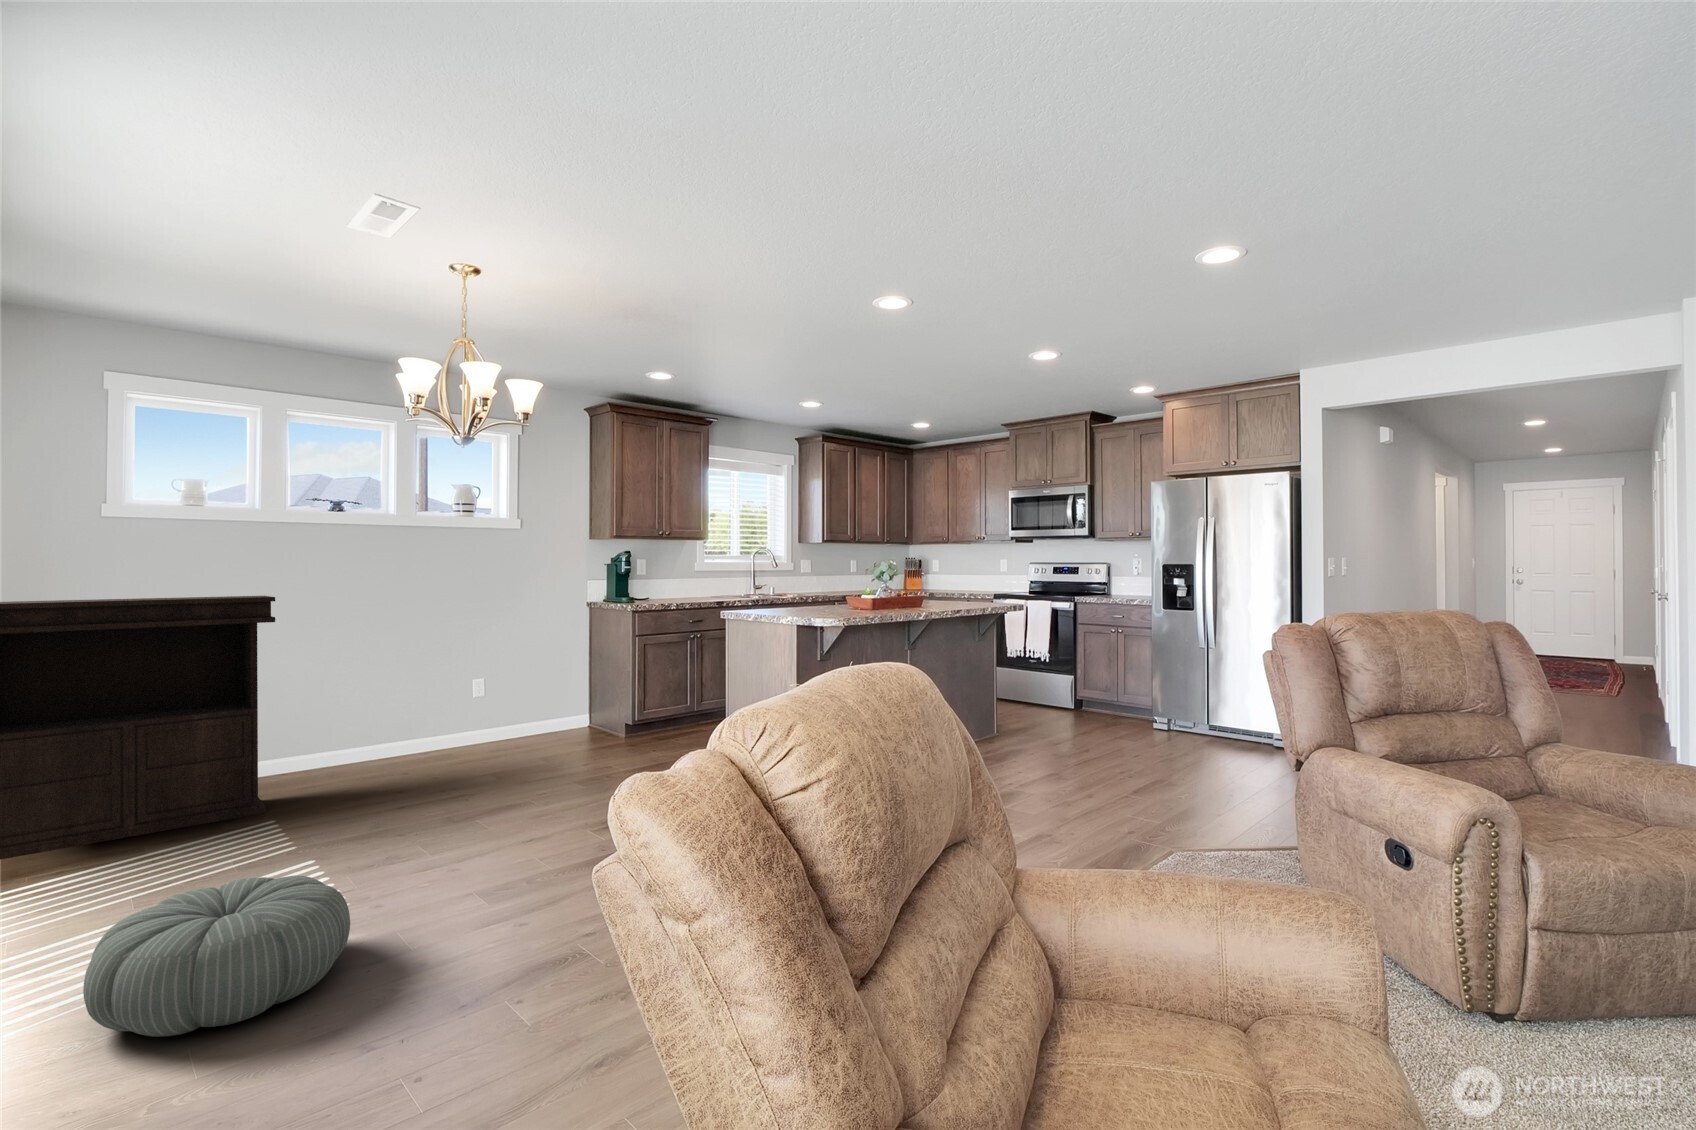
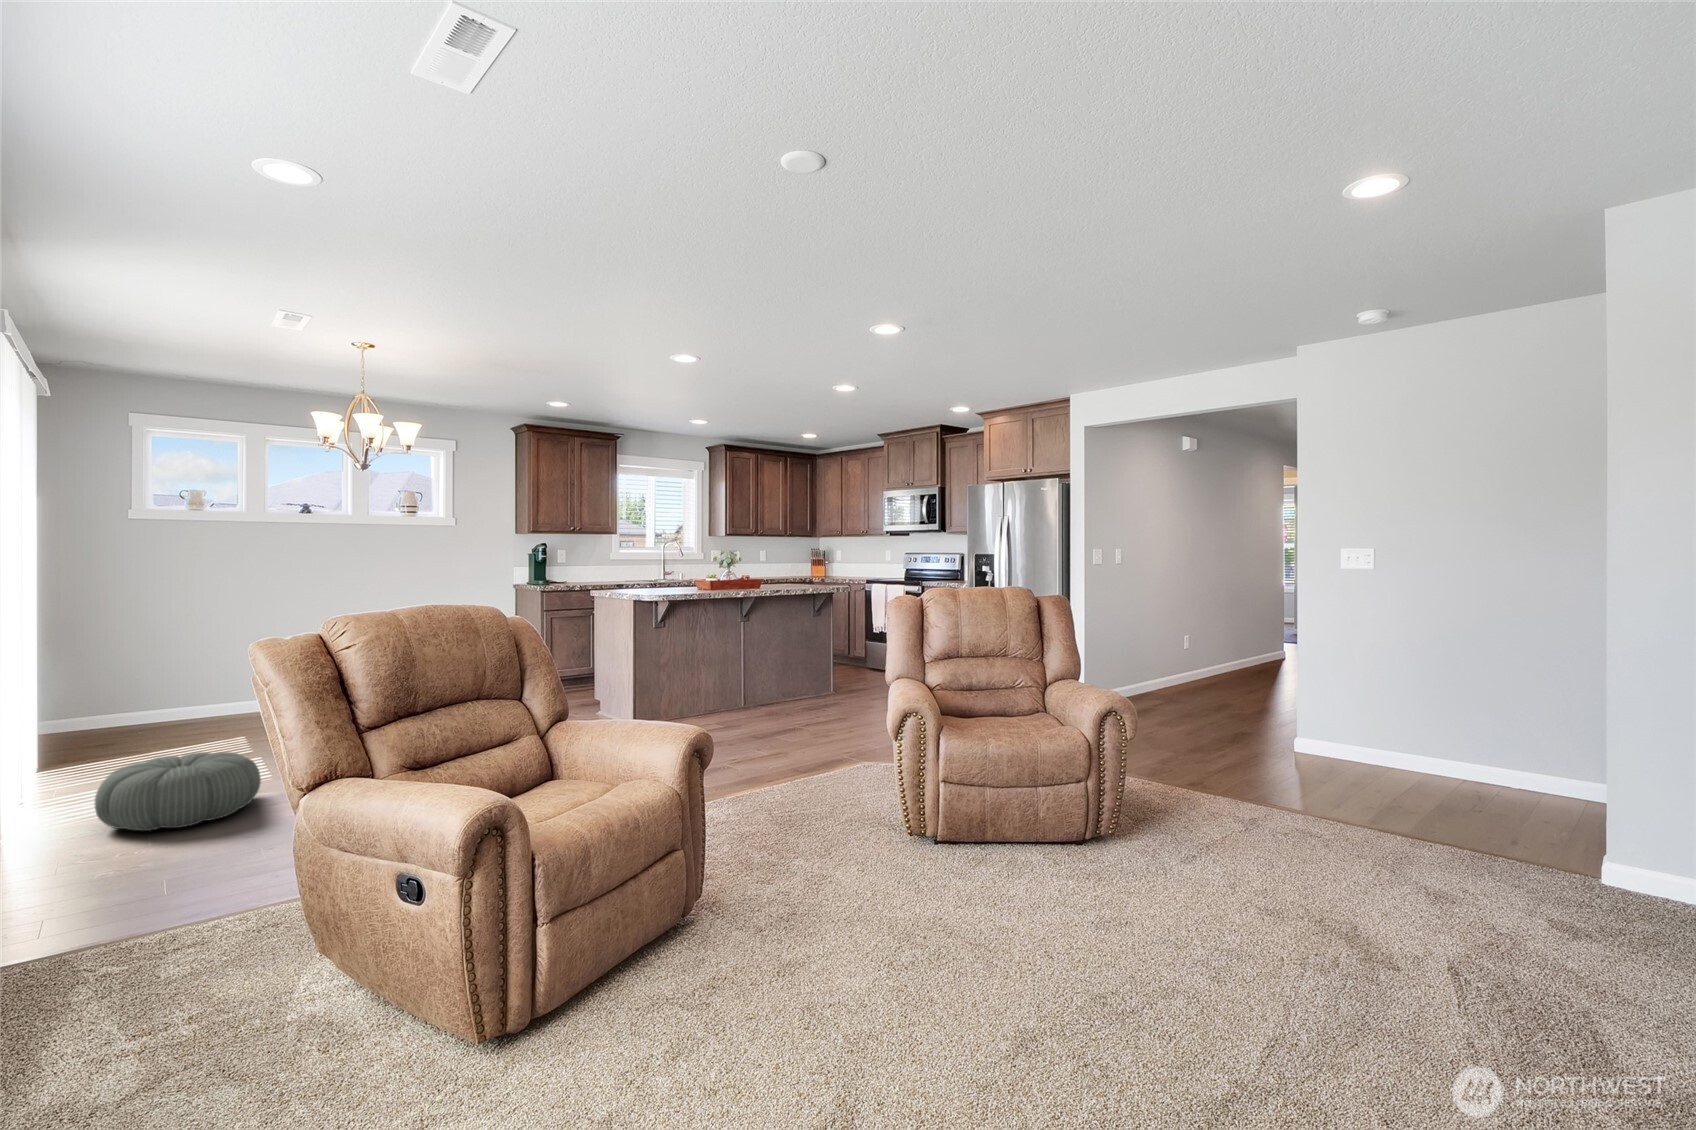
console table: present [0,596,275,860] -> none [13,577,246,759]

